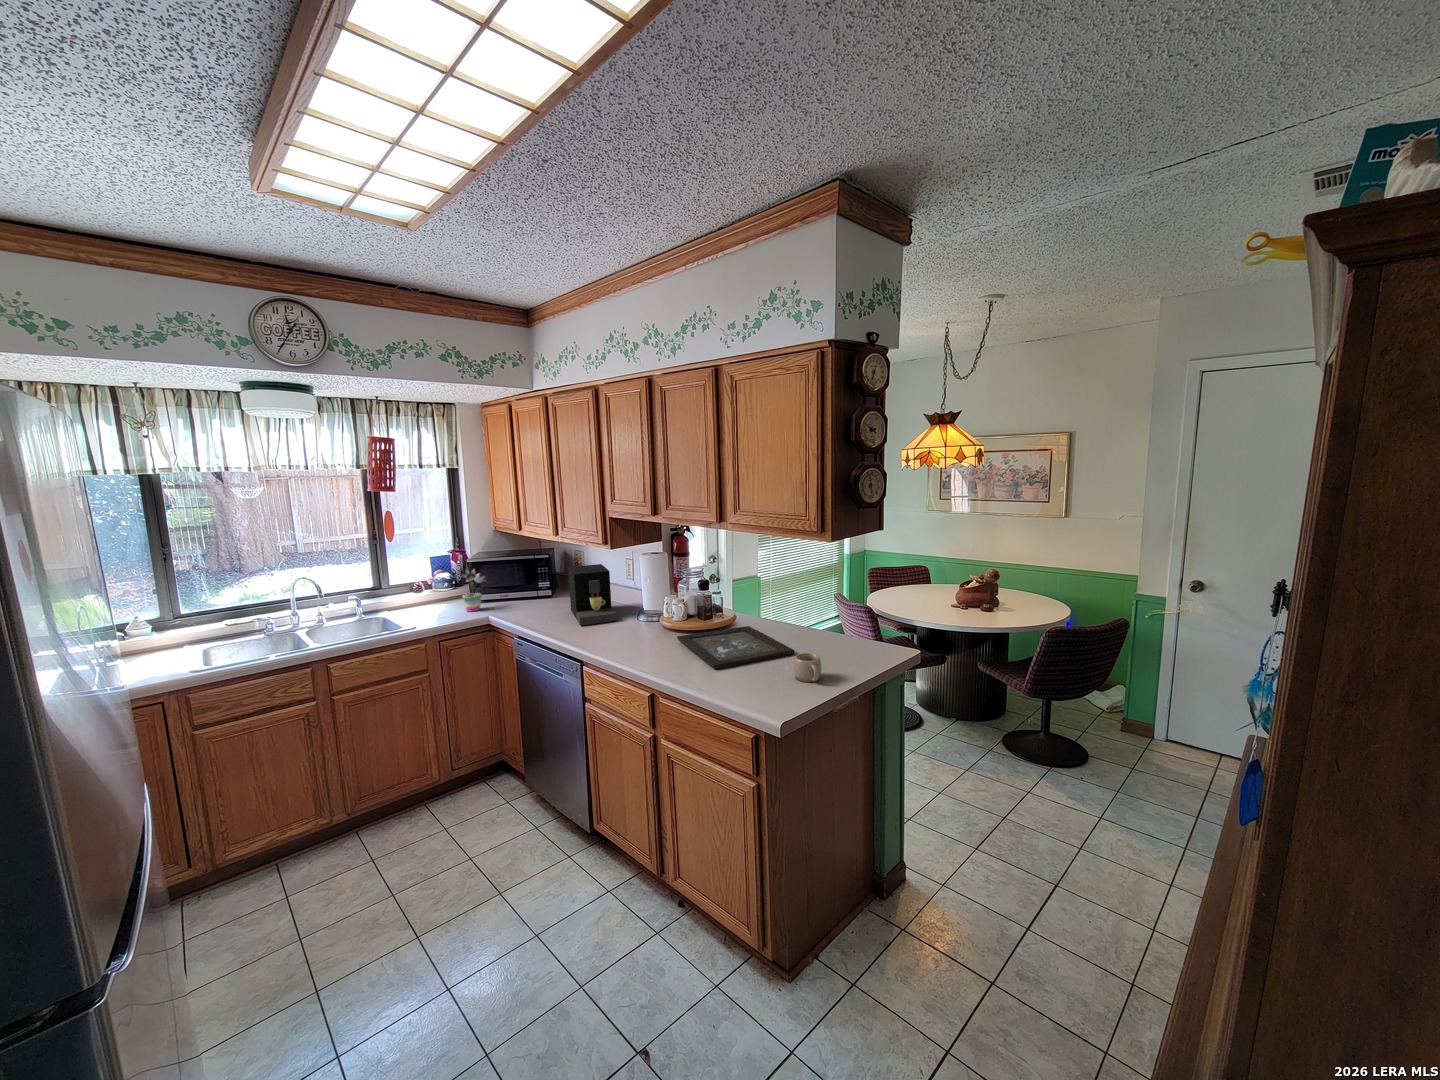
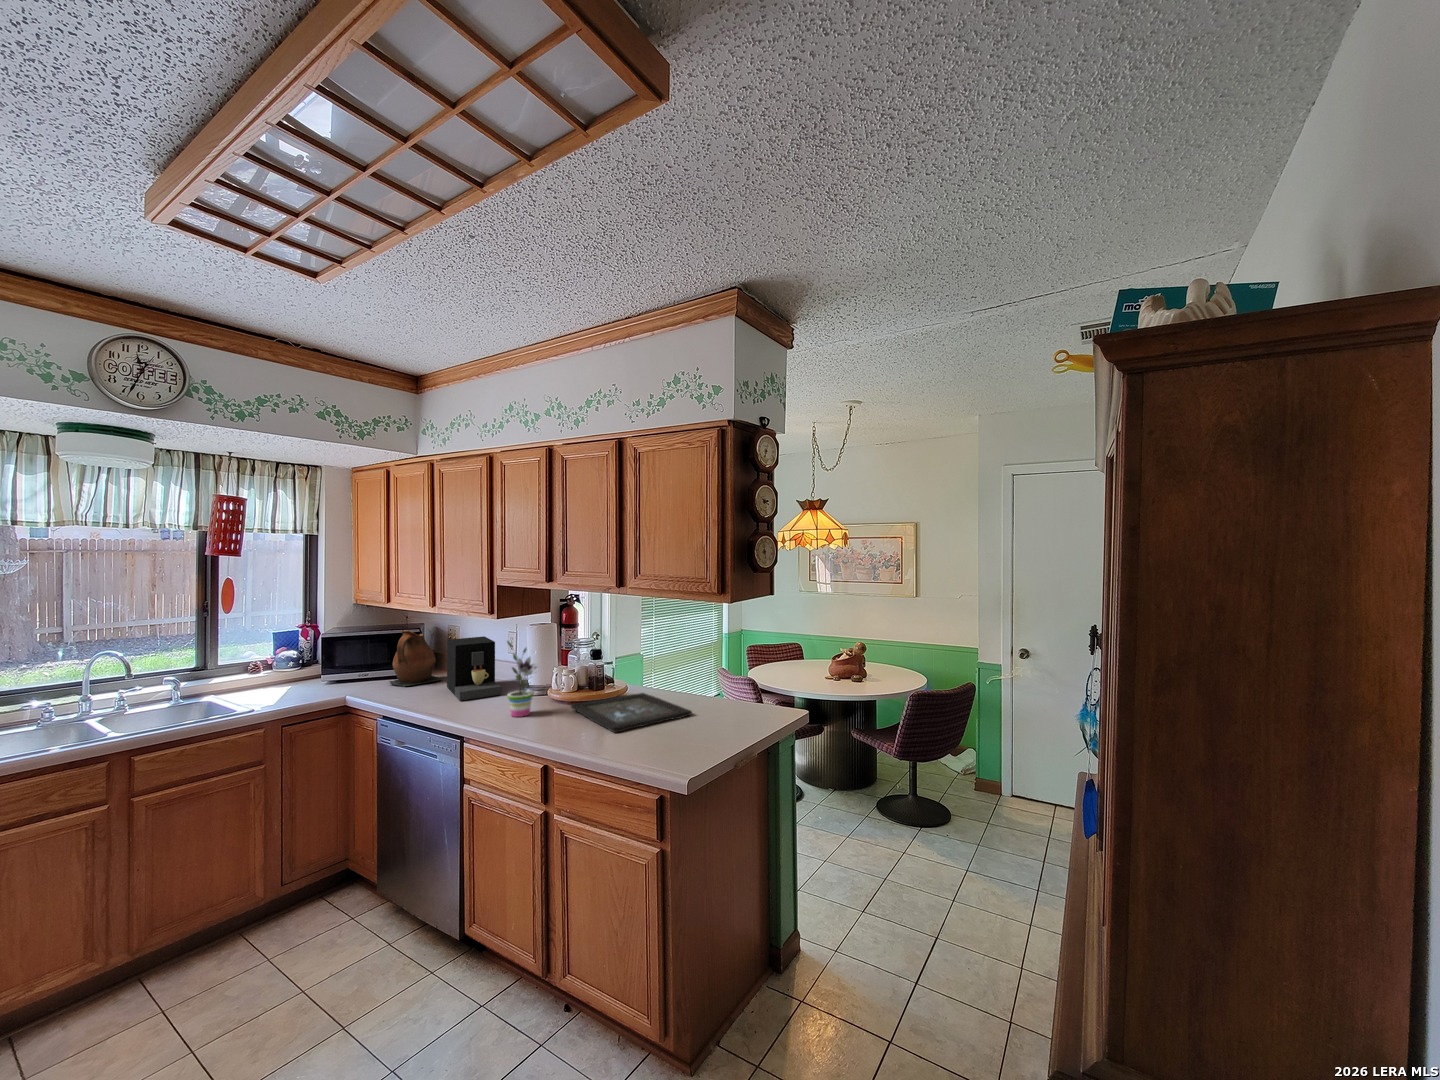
ceramic pitcher: none [522,557,568,608] -> present [390,631,442,686]
potted plant: present [461,558,485,612] -> present [507,641,537,717]
mug: present [794,653,821,682] -> none [695,710,721,738]

